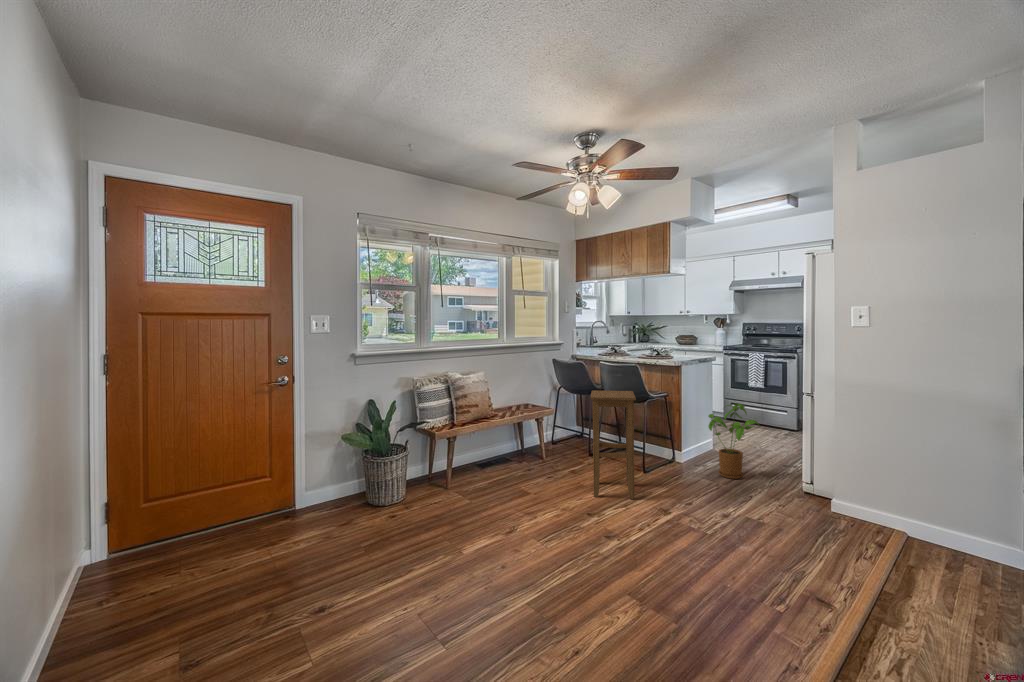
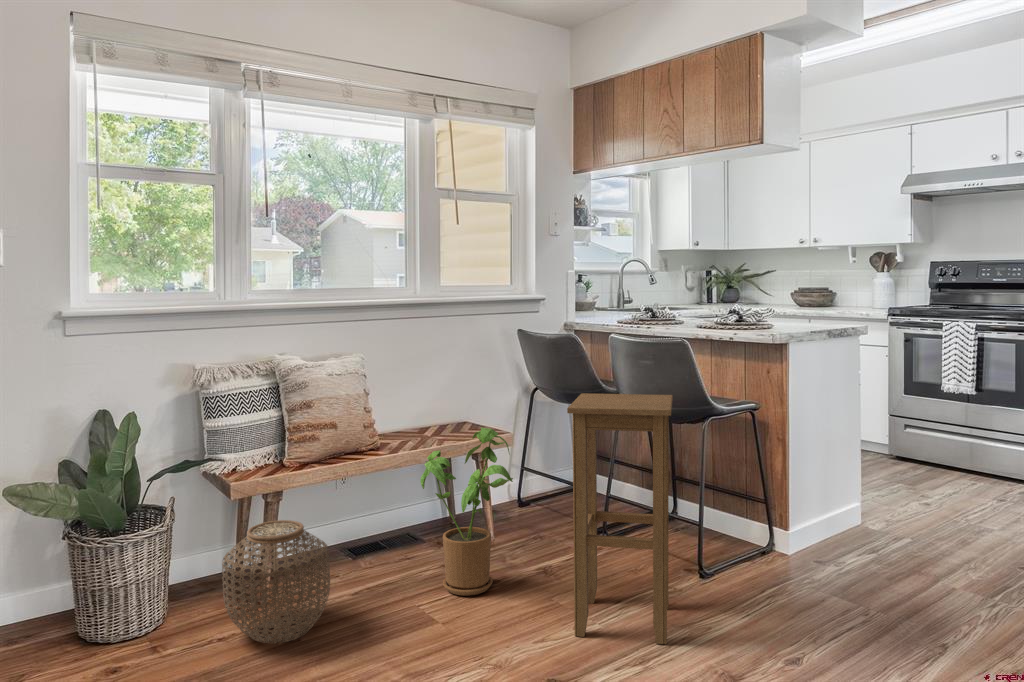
house plant: present [708,403,758,479] -> present [420,428,513,596]
woven basket: none [440,448,485,501] -> present [222,520,330,643]

